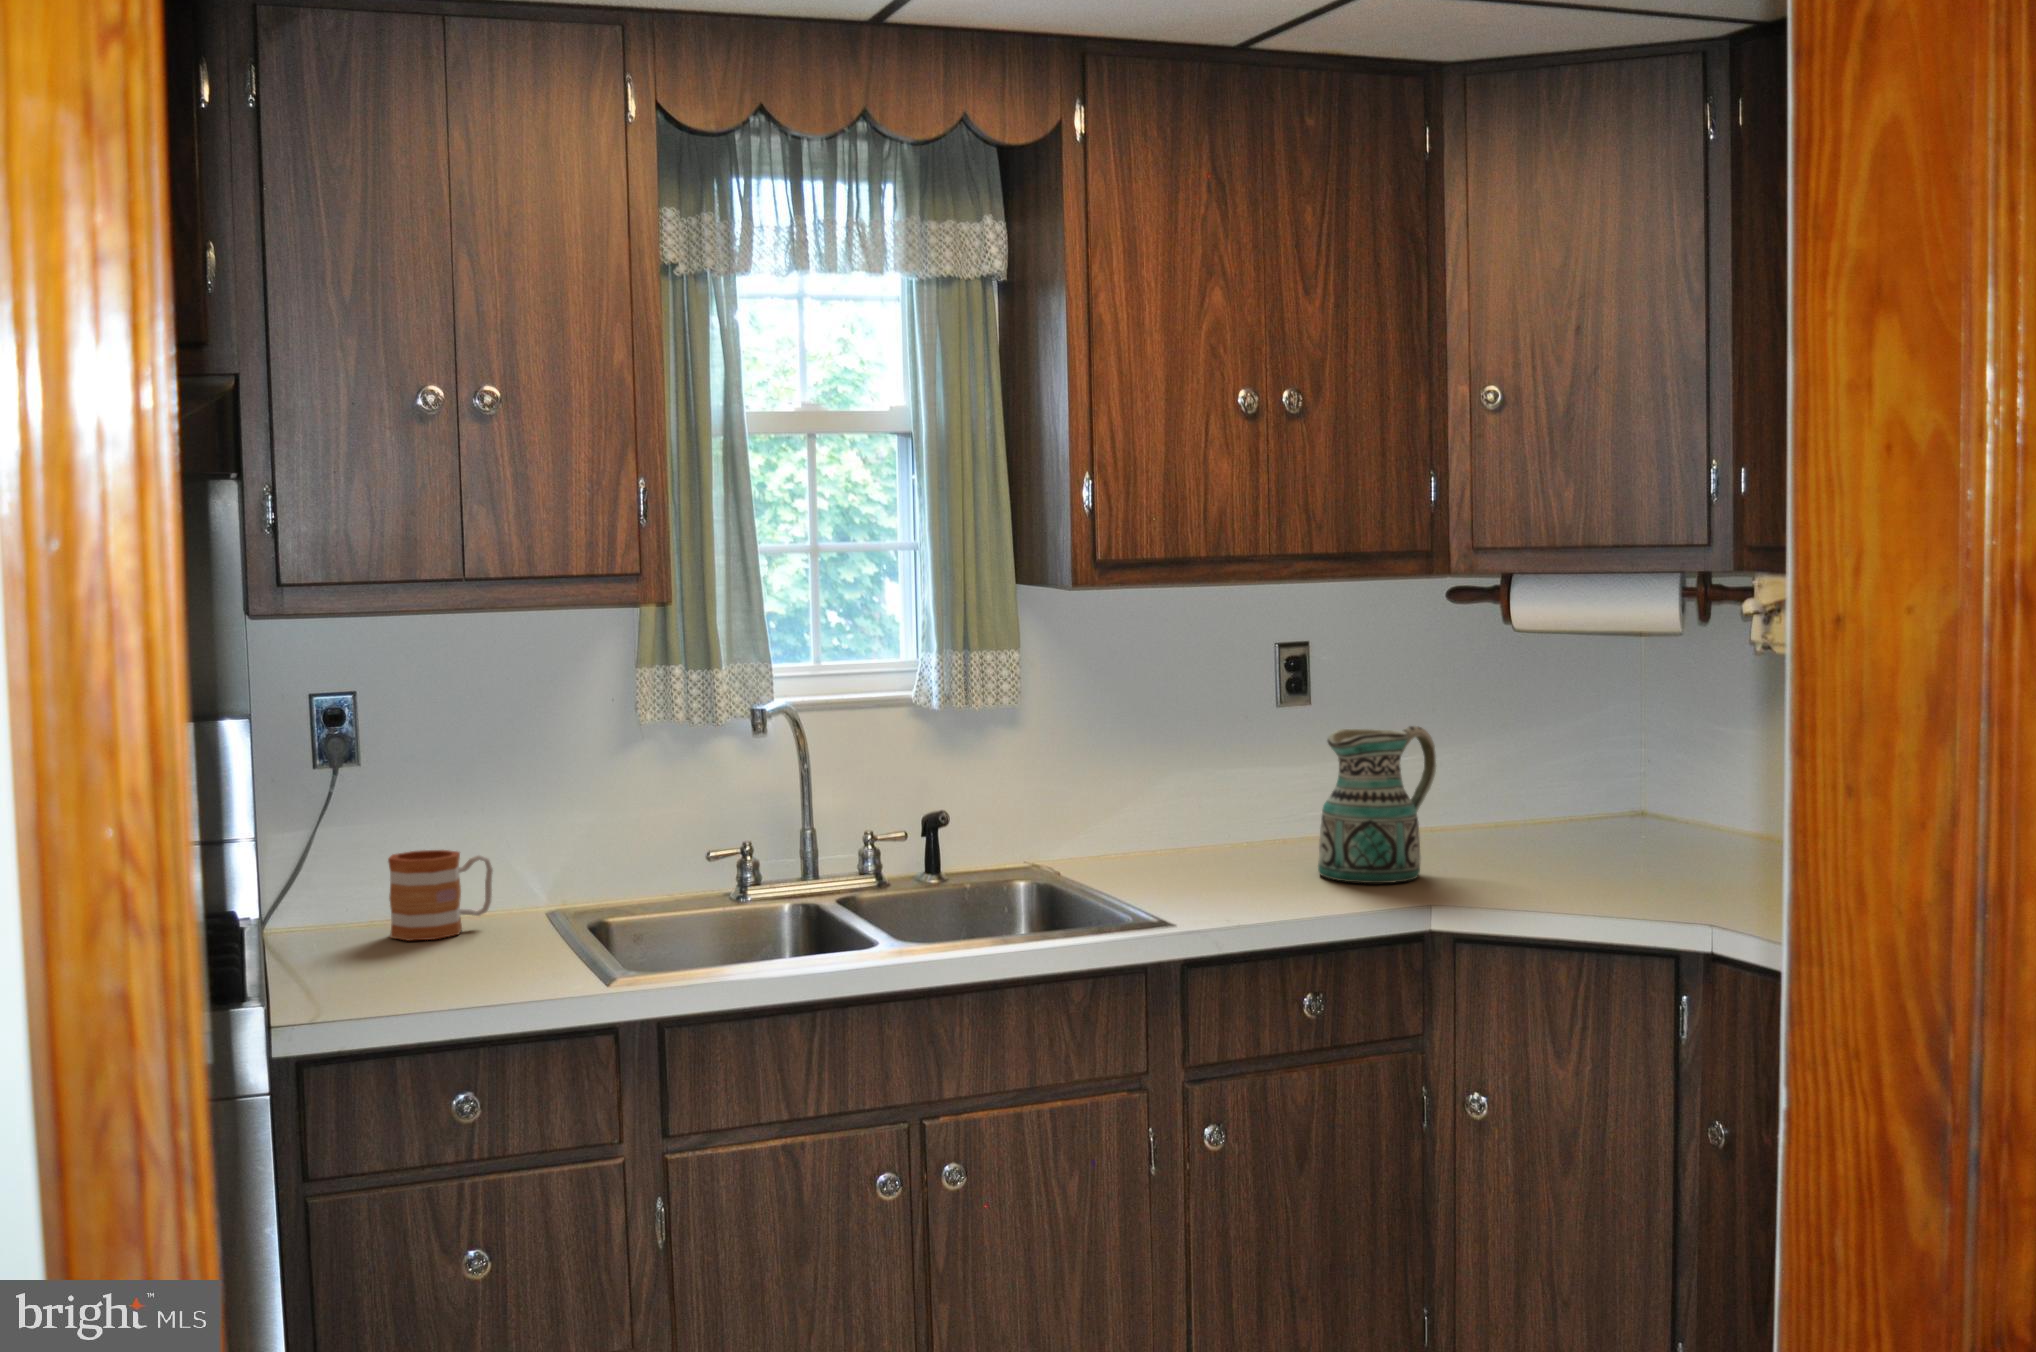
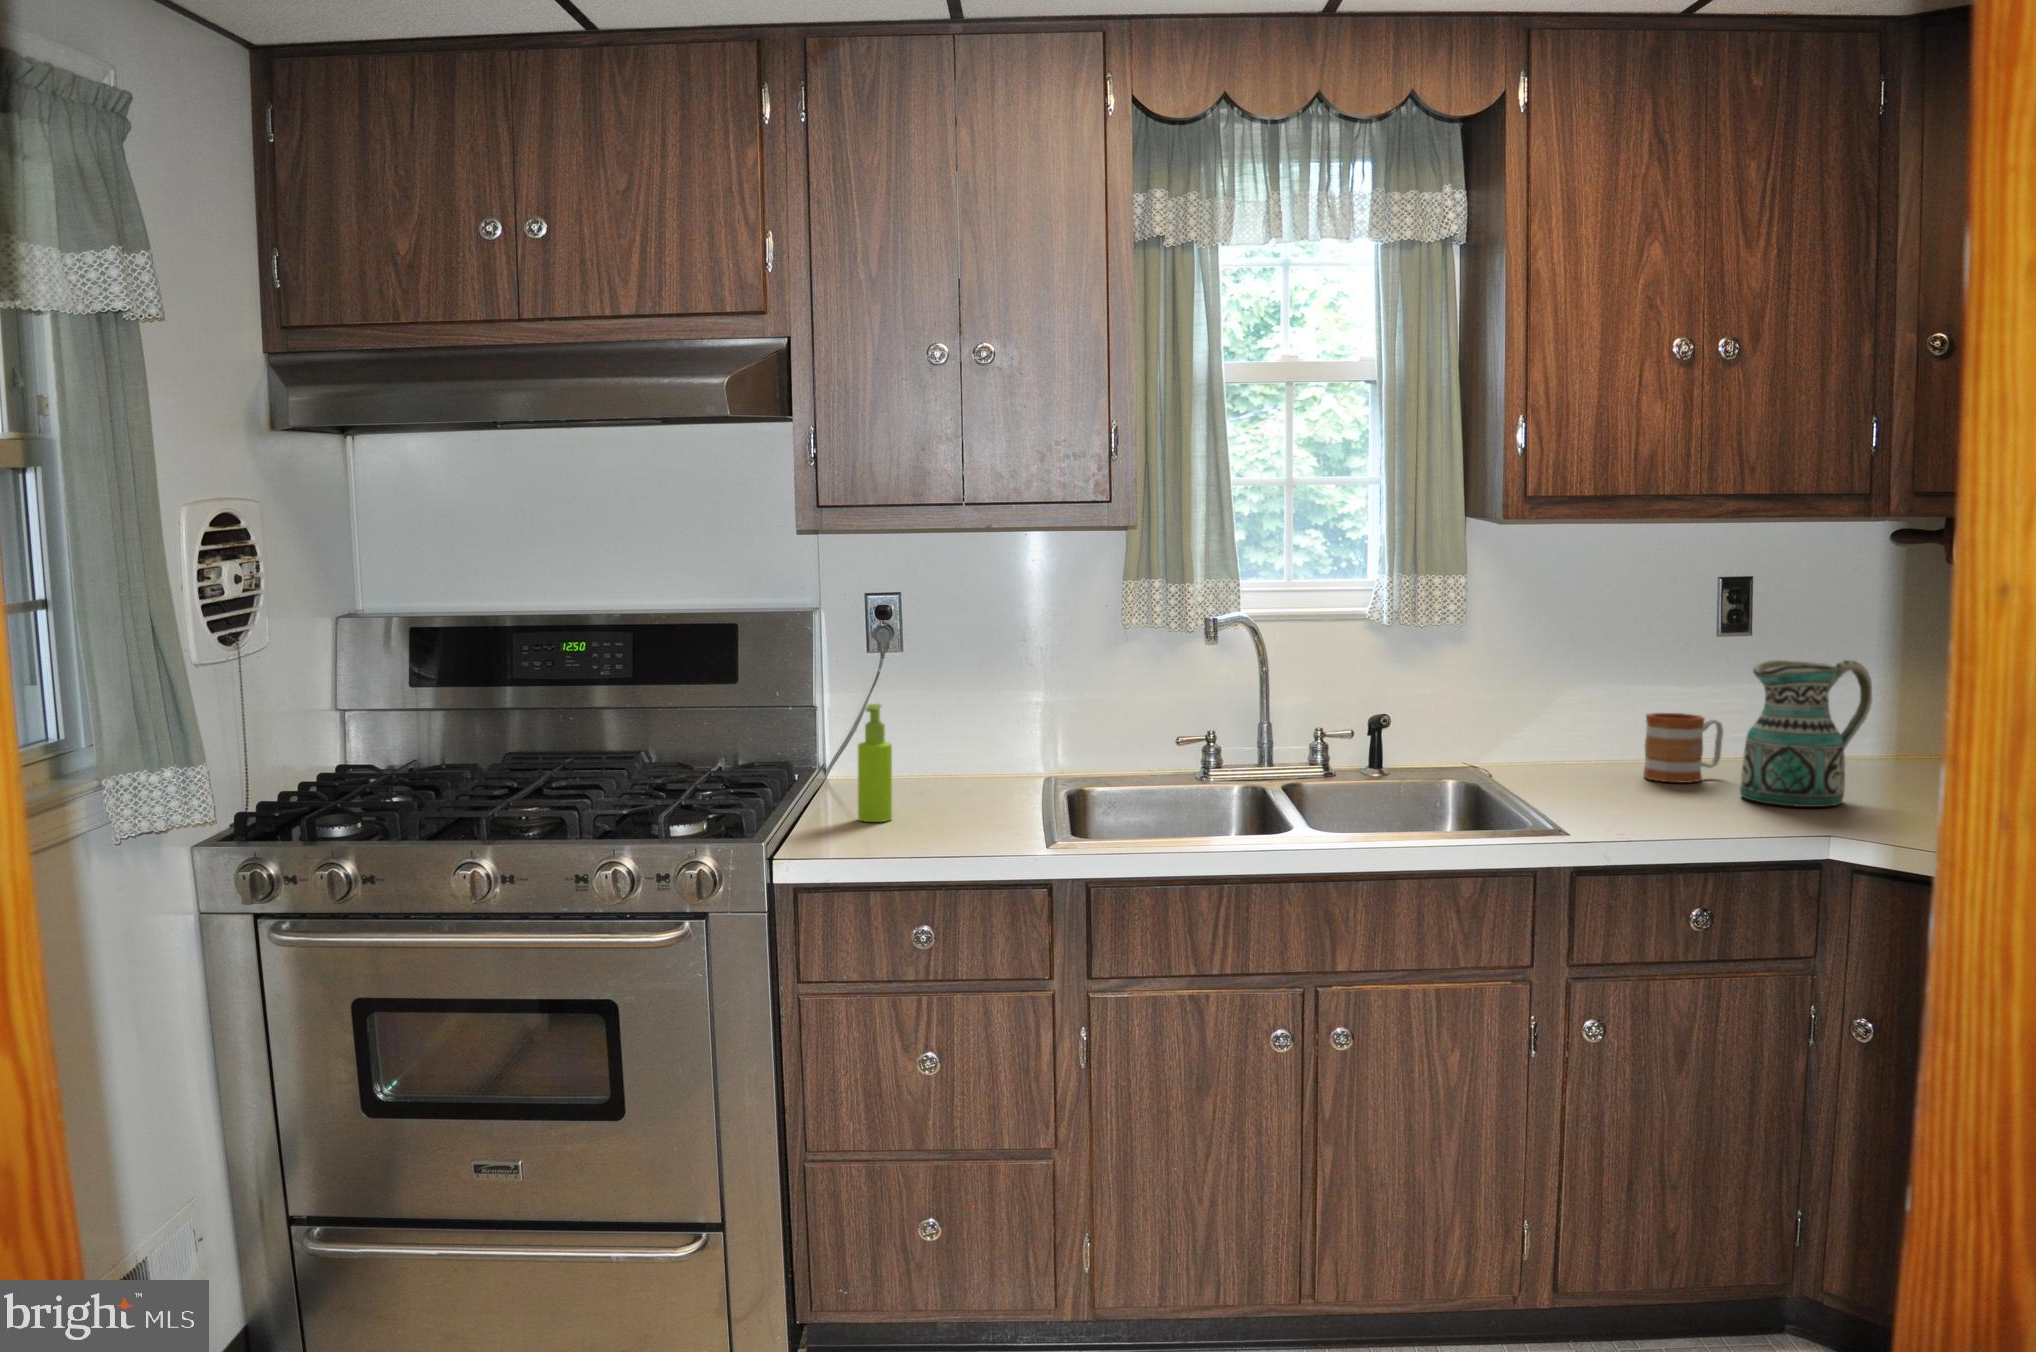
soap dispenser: none [319,842,369,997] -> present [858,704,892,822]
mug: present [388,850,493,940] -> present [1643,713,1723,783]

